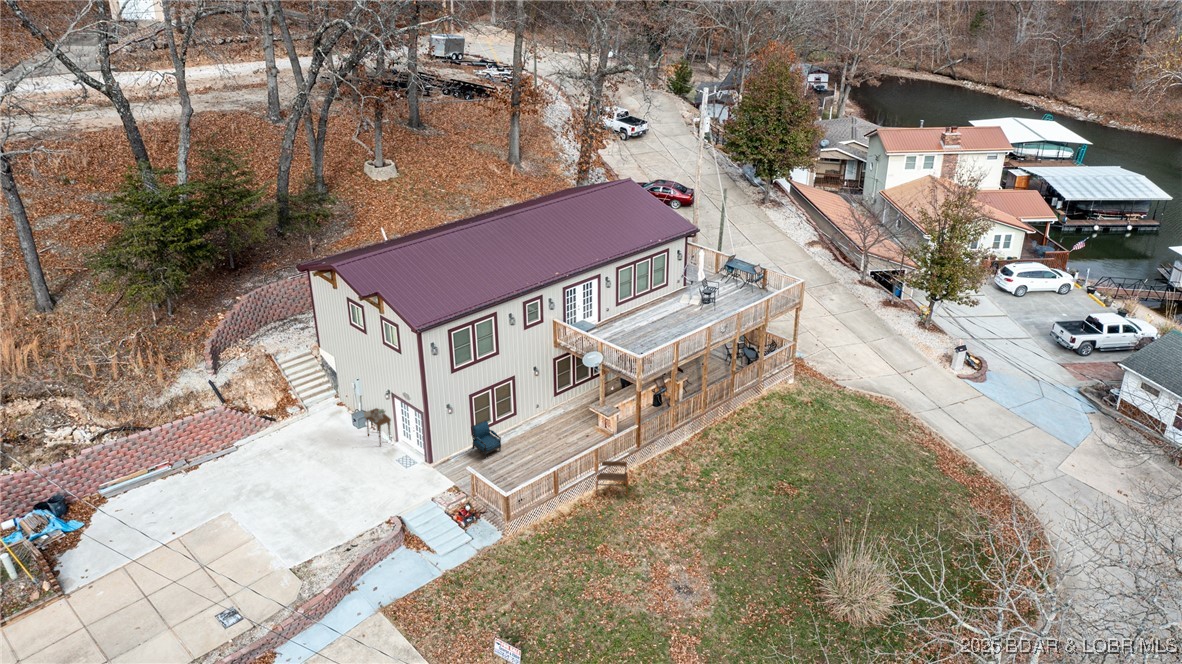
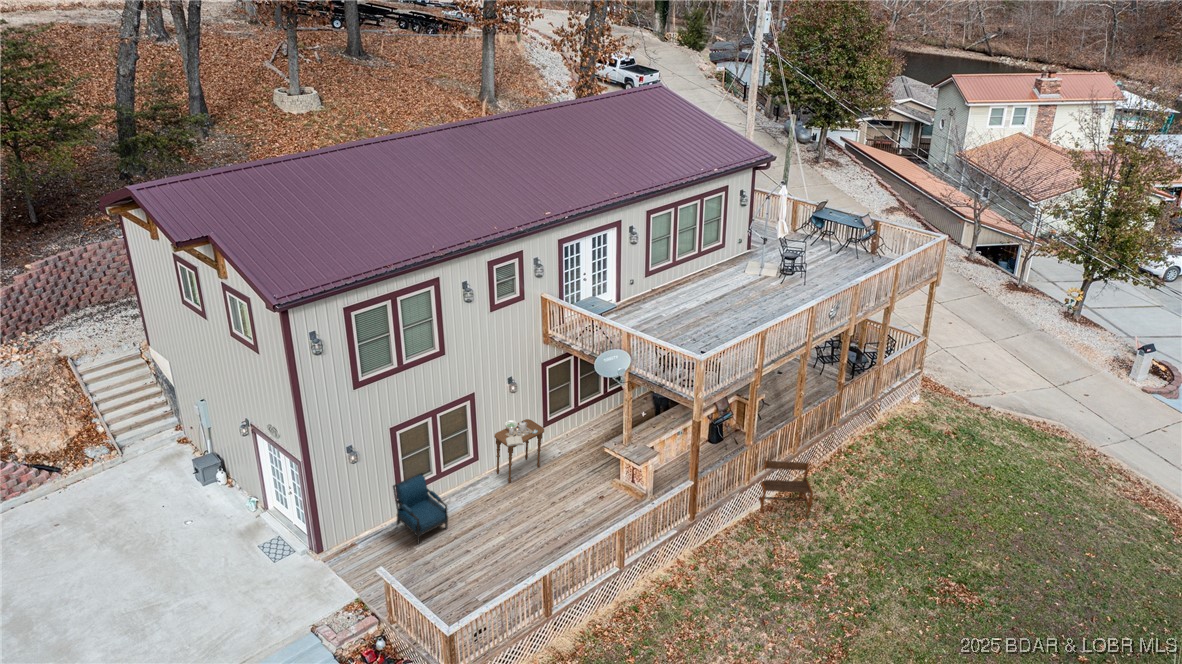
side table: present [364,408,391,446] -> present [494,419,544,483]
bench: present [595,461,628,495] -> present [759,460,813,515]

